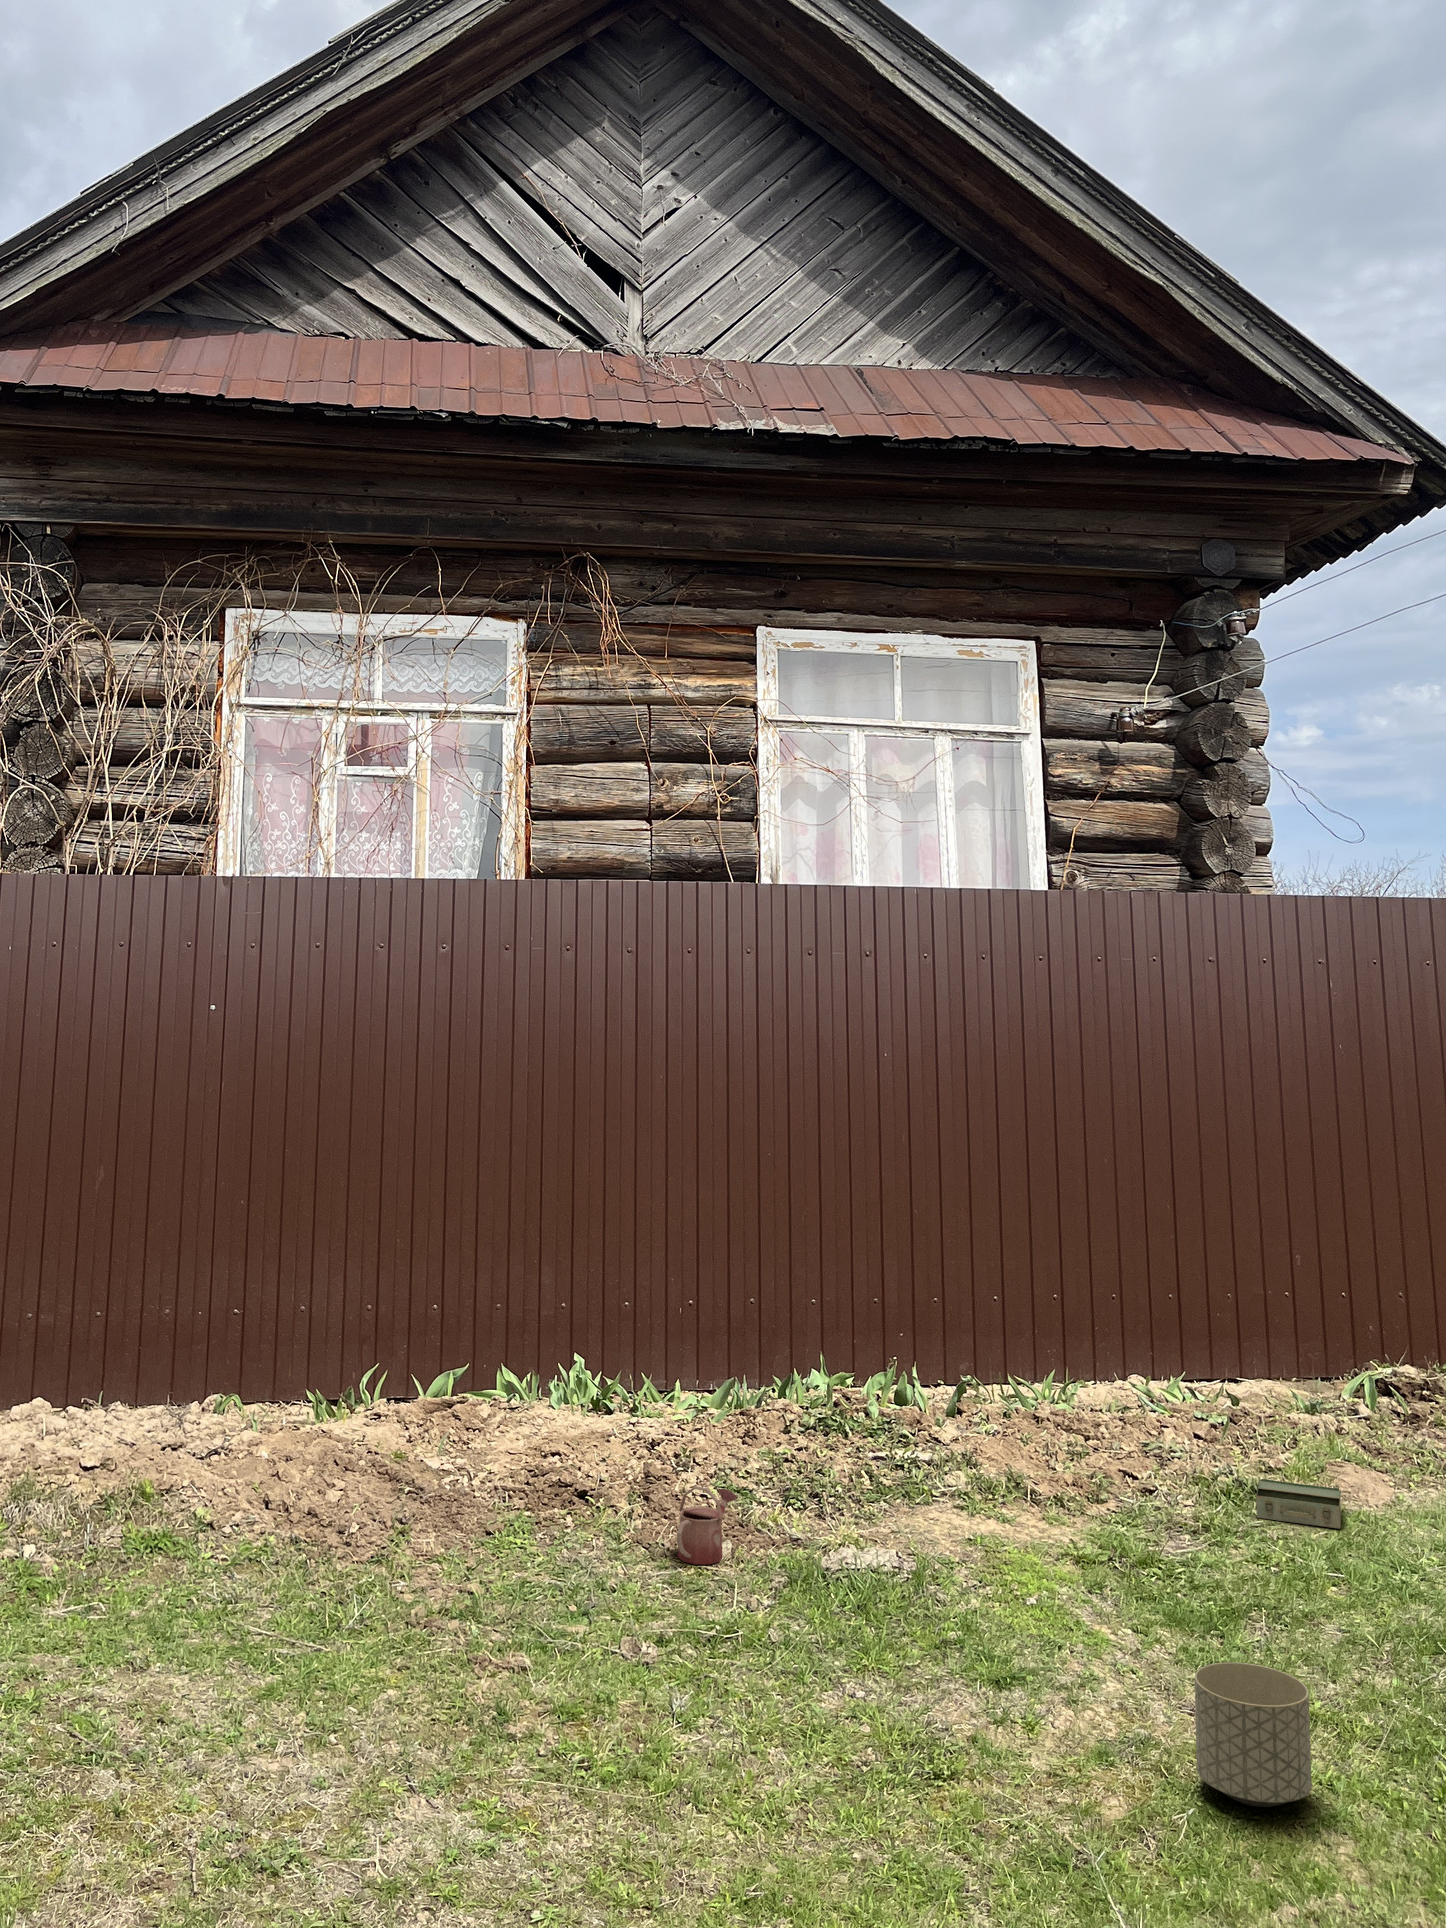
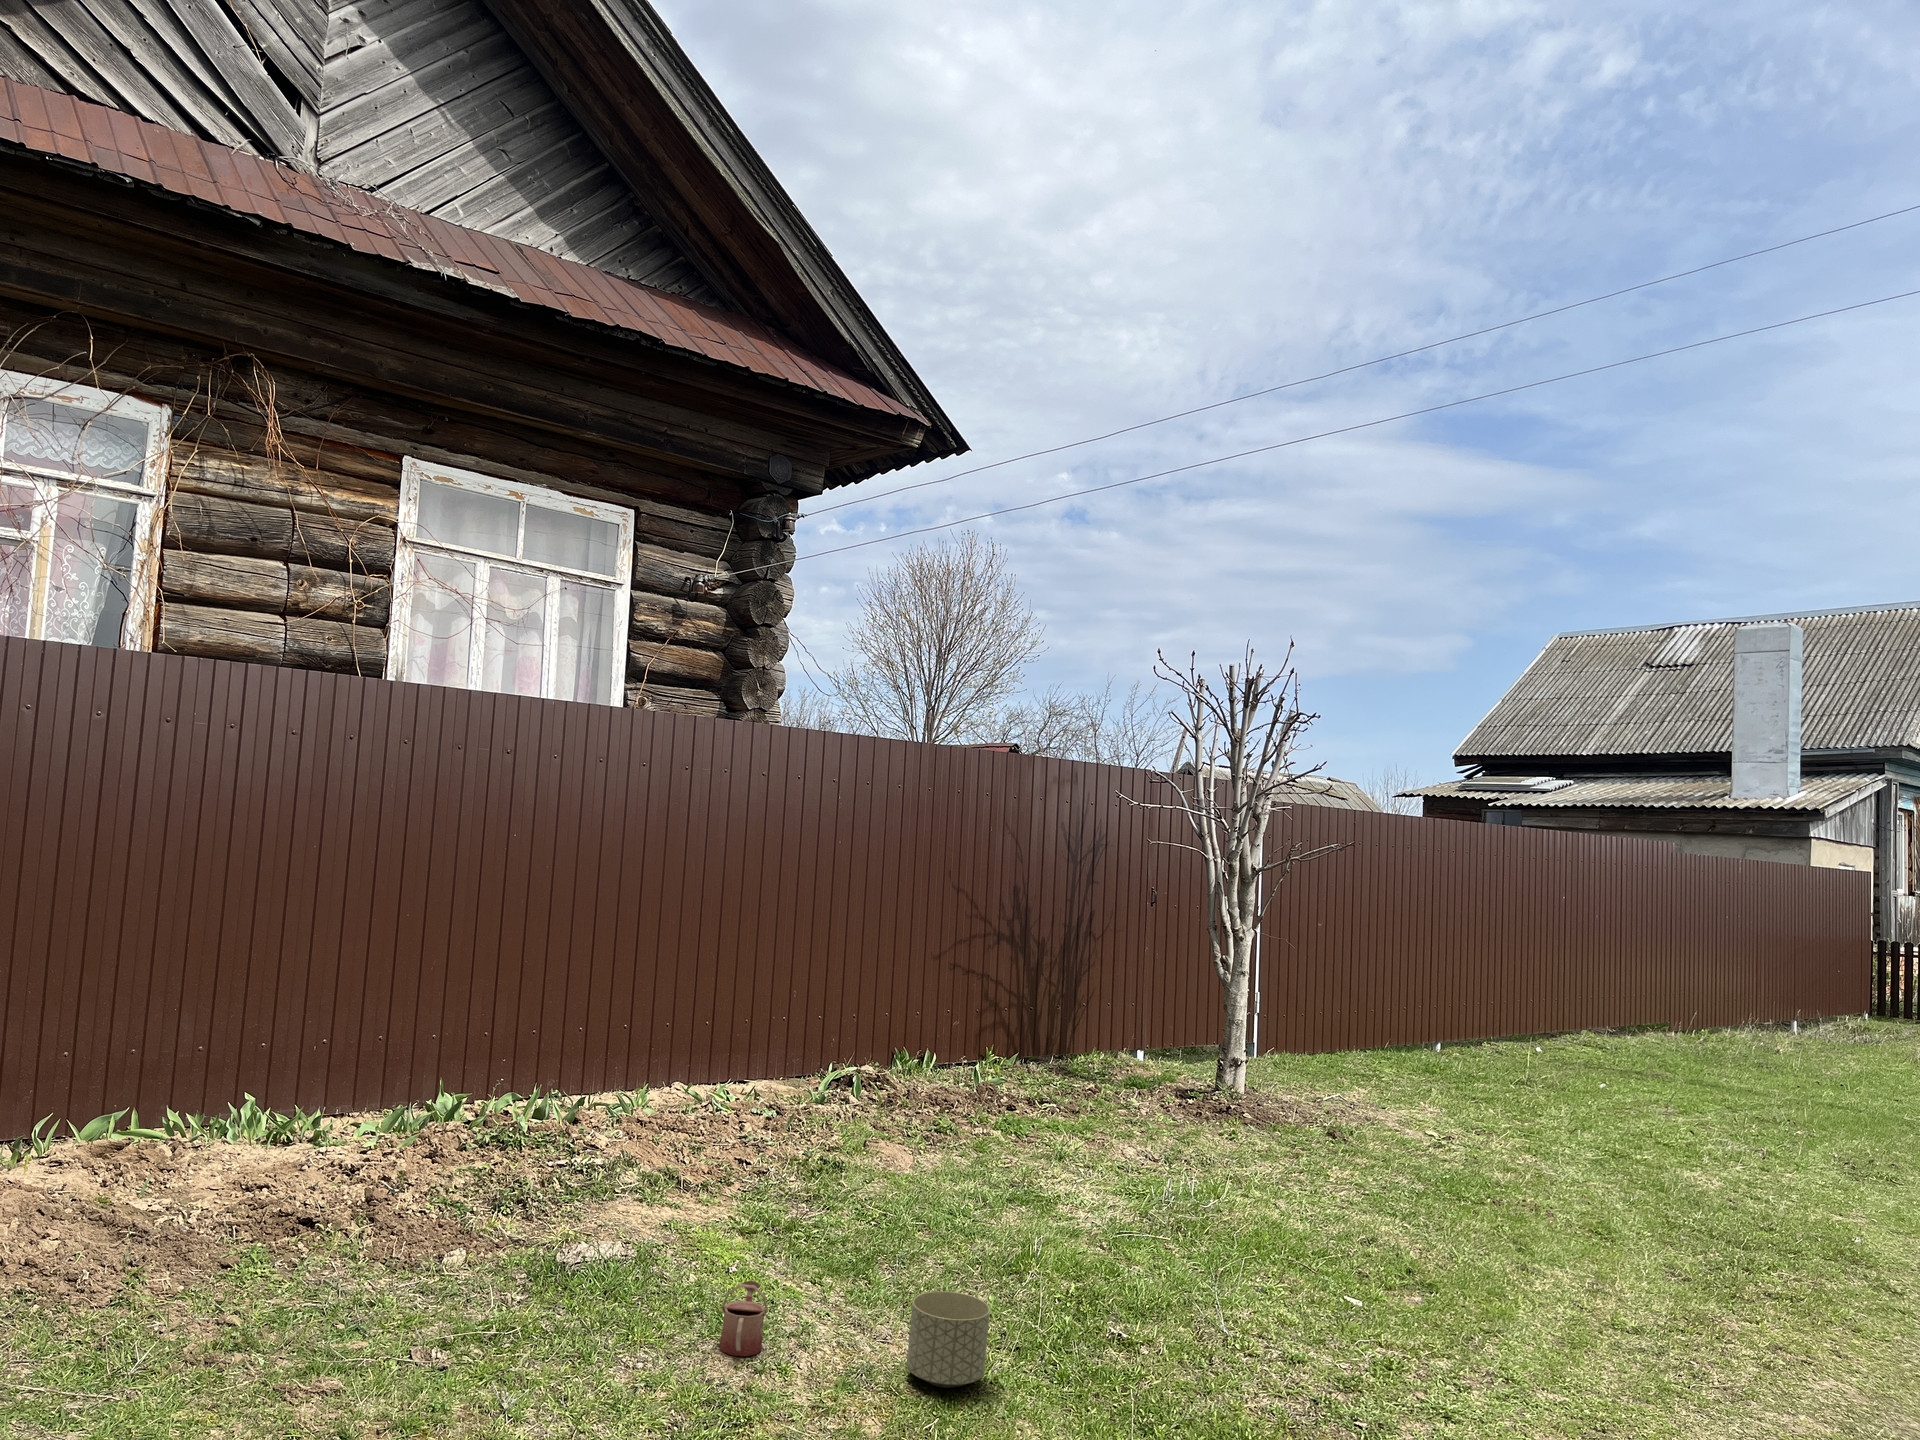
toolbox: present [1256,1479,1341,1529] -> none [829,1156,890,1186]
watering can: present [677,1486,736,1564] -> present [720,1281,768,1356]

